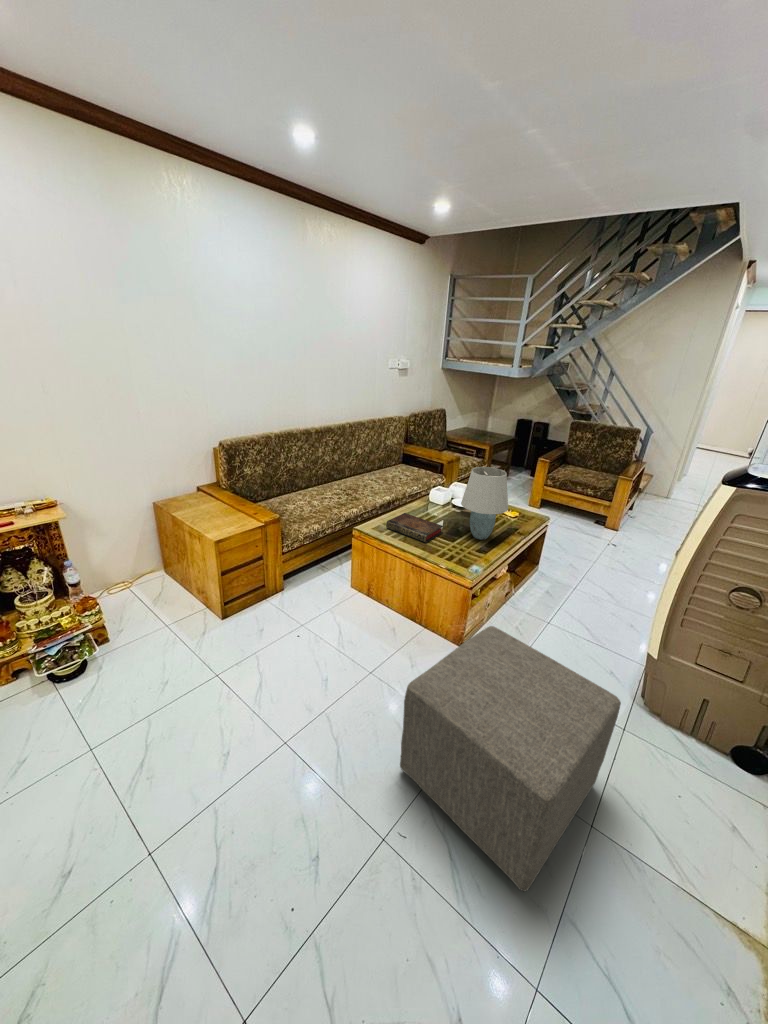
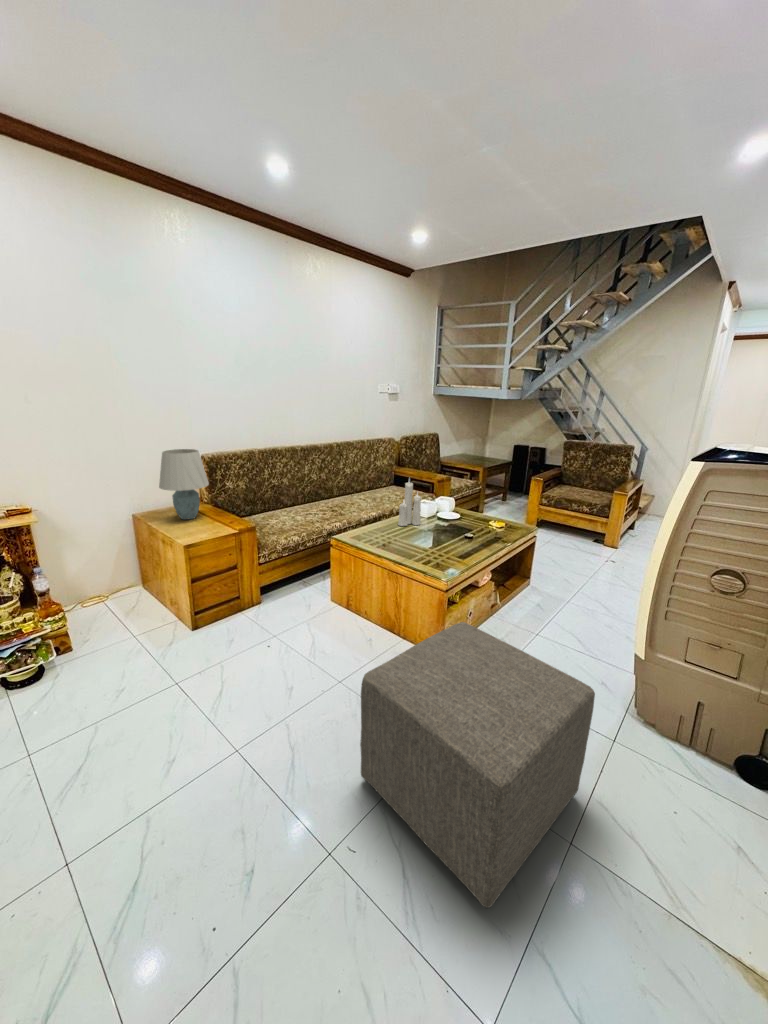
candle: none [415,465,438,515] -> present [398,483,421,526]
table lamp: present [461,467,508,540] -> present [159,449,209,520]
book: present [386,513,443,542] -> none [365,523,424,549]

